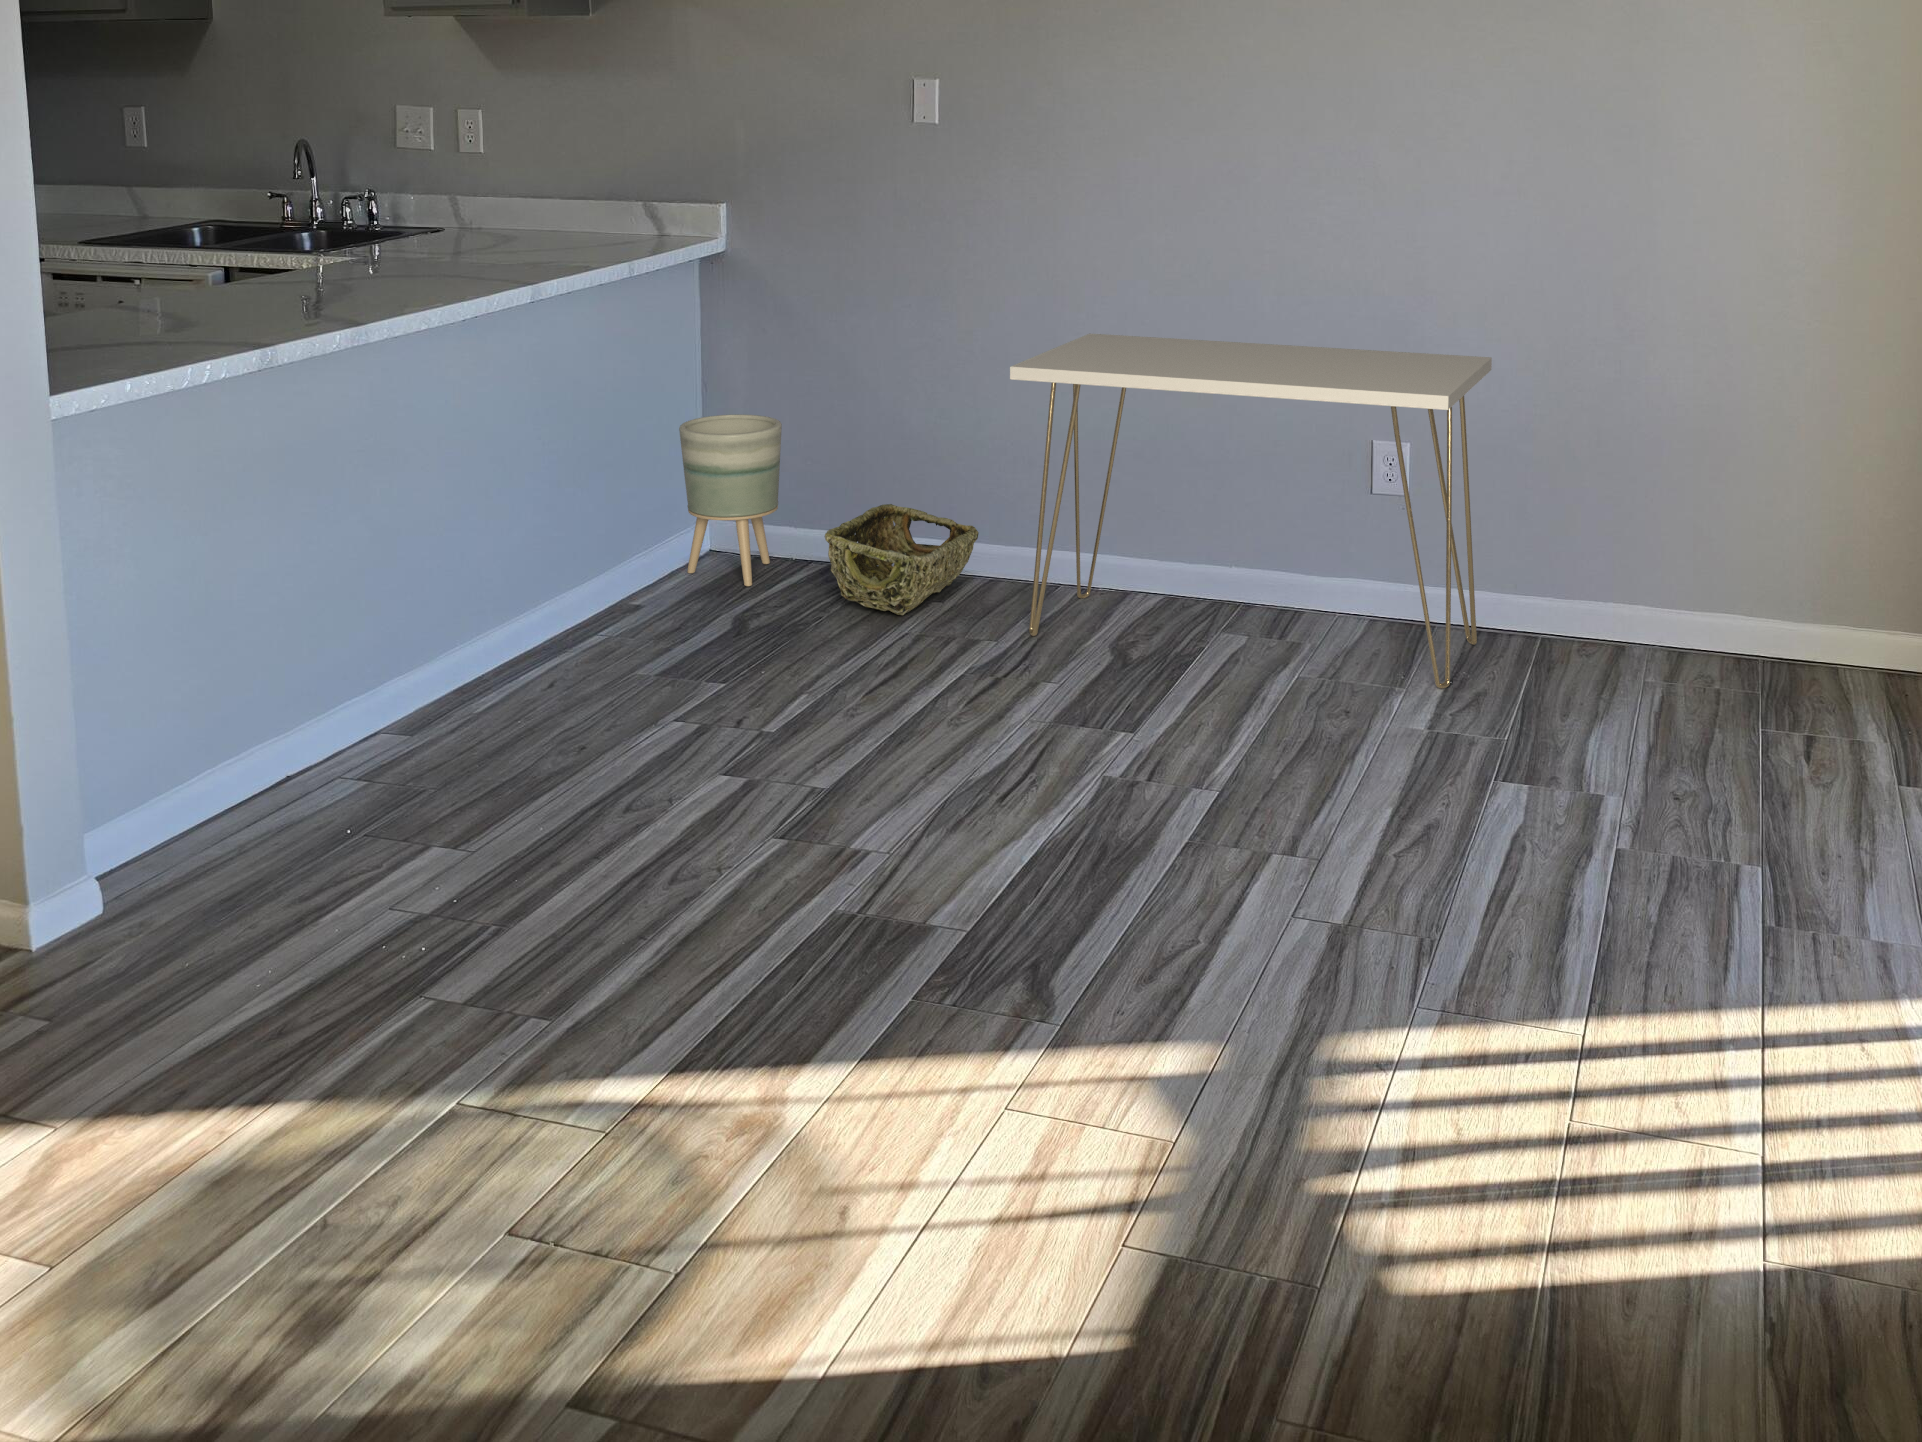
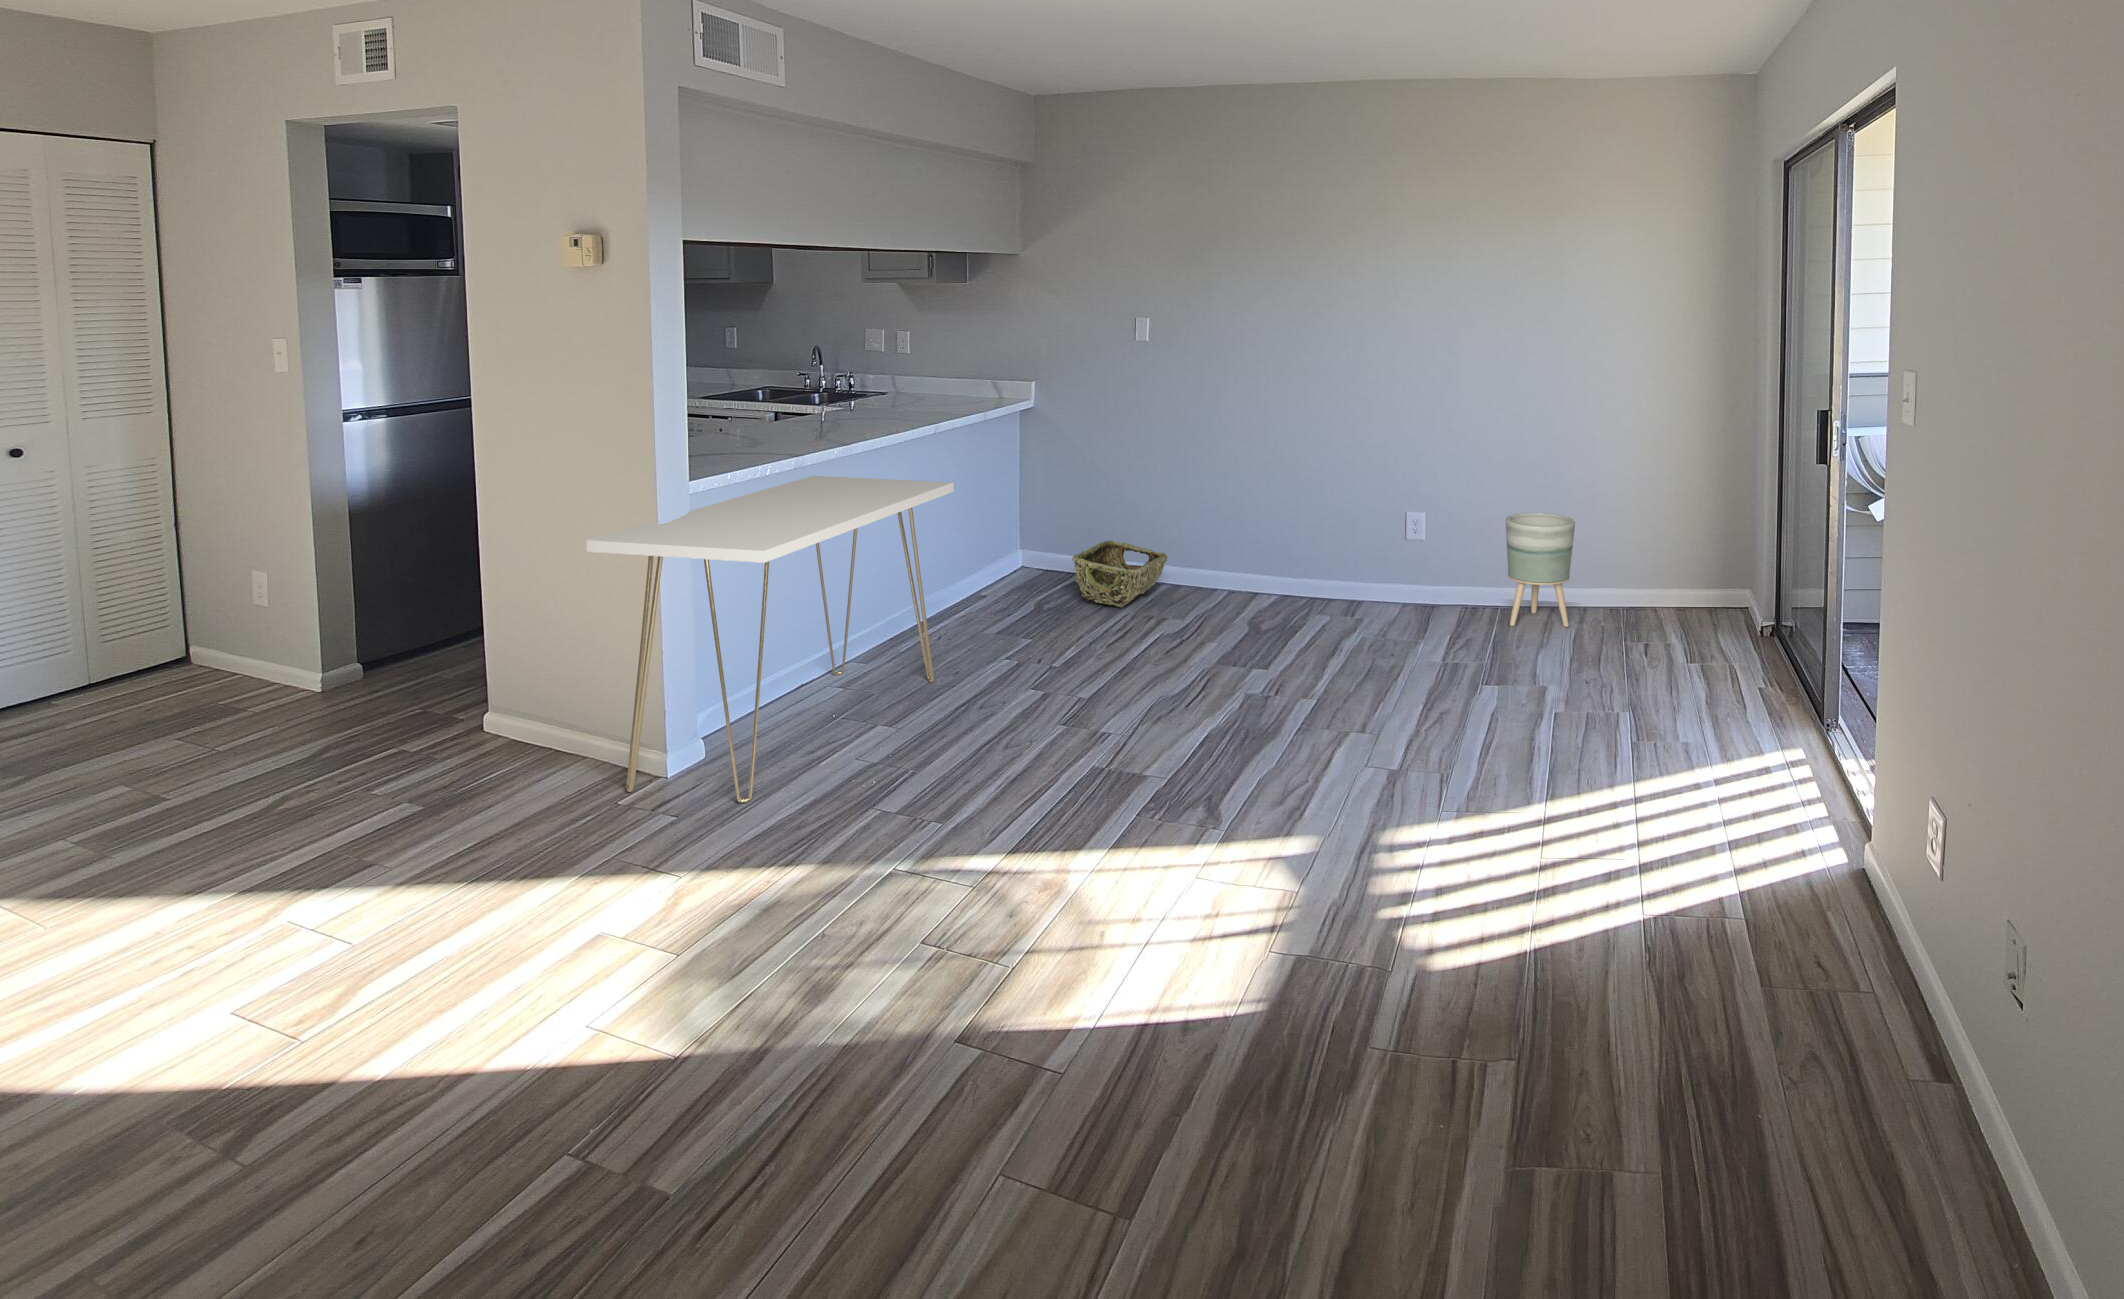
console table: present [1010,334,1492,688] -> present [587,476,954,803]
planter: present [679,414,782,586] -> present [1506,513,1575,627]

